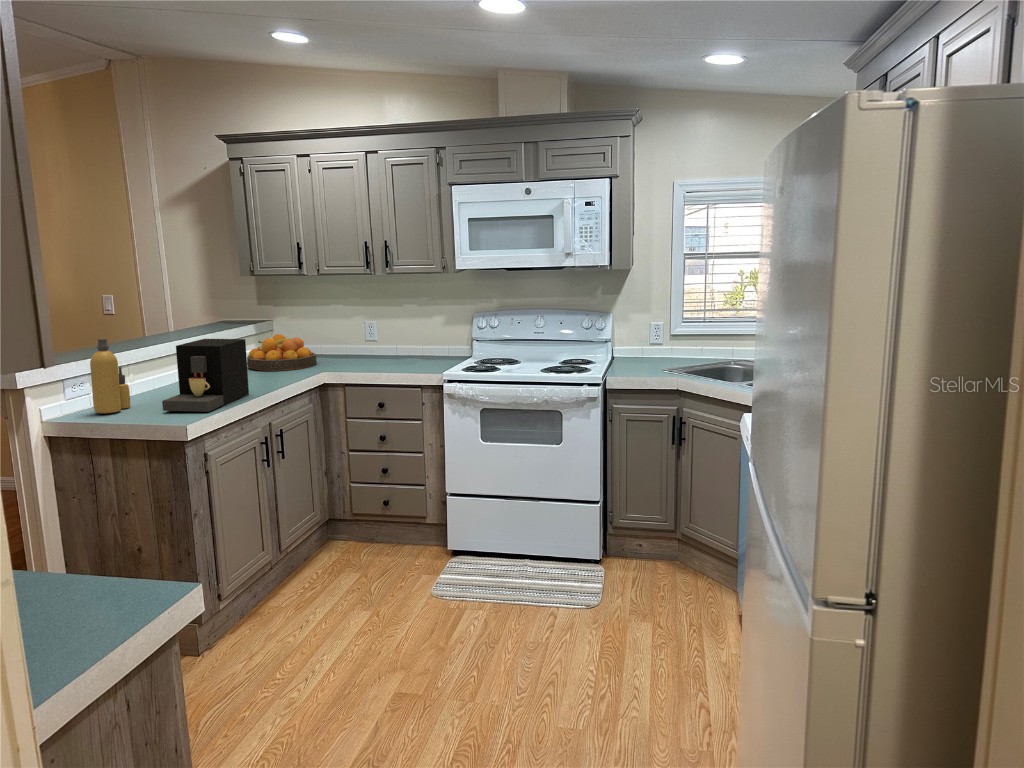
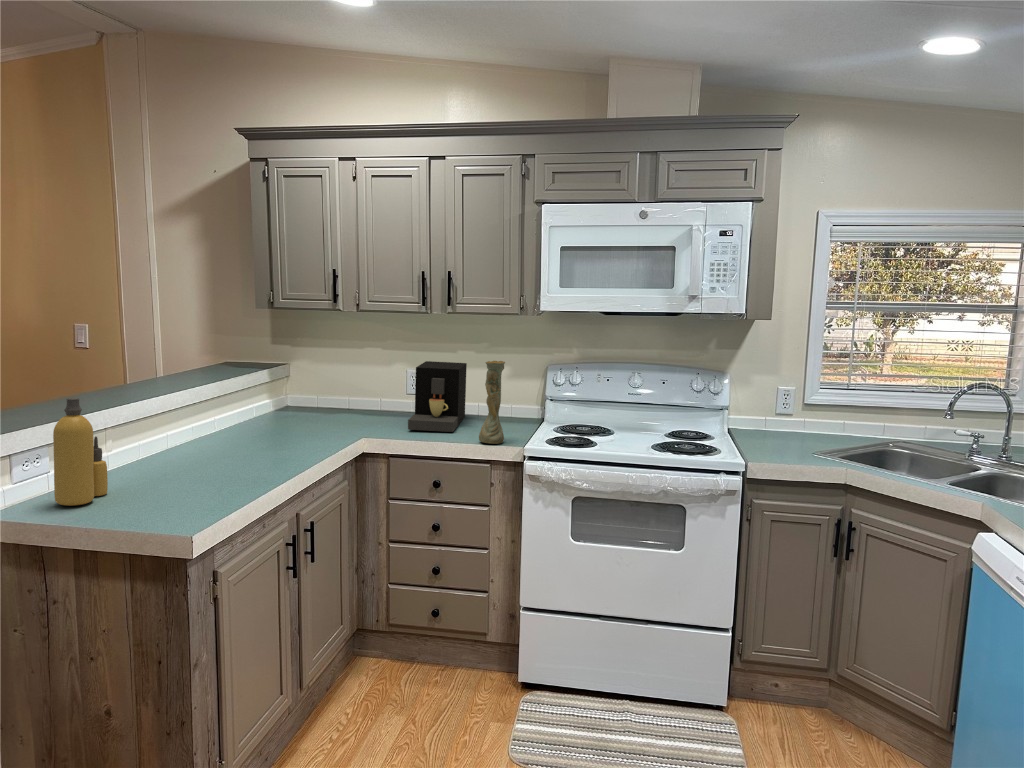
vase: none [410,309,429,371] -> present [479,361,505,444]
fruit bowl: present [247,334,317,371] -> none [260,384,349,434]
coffee maker: present [162,339,249,412] -> present [408,361,467,432]

